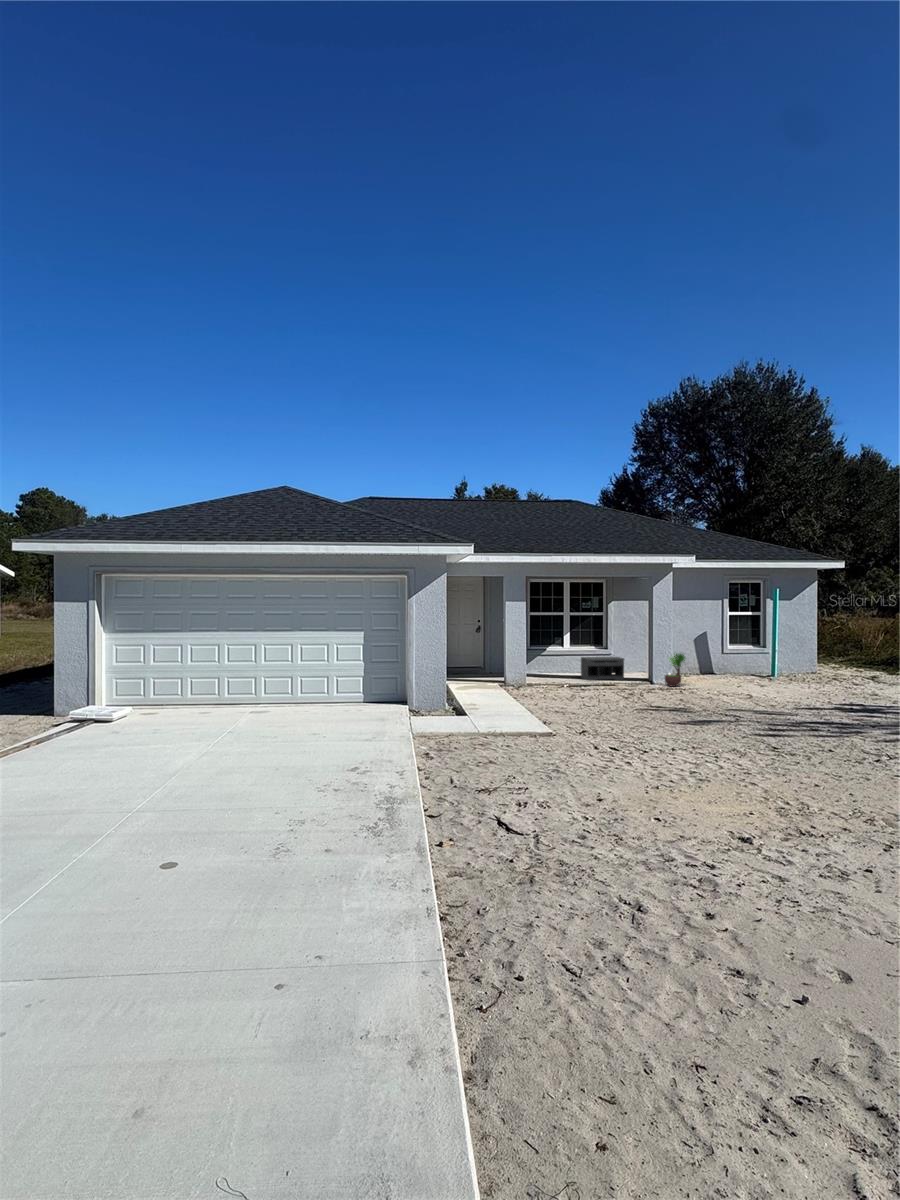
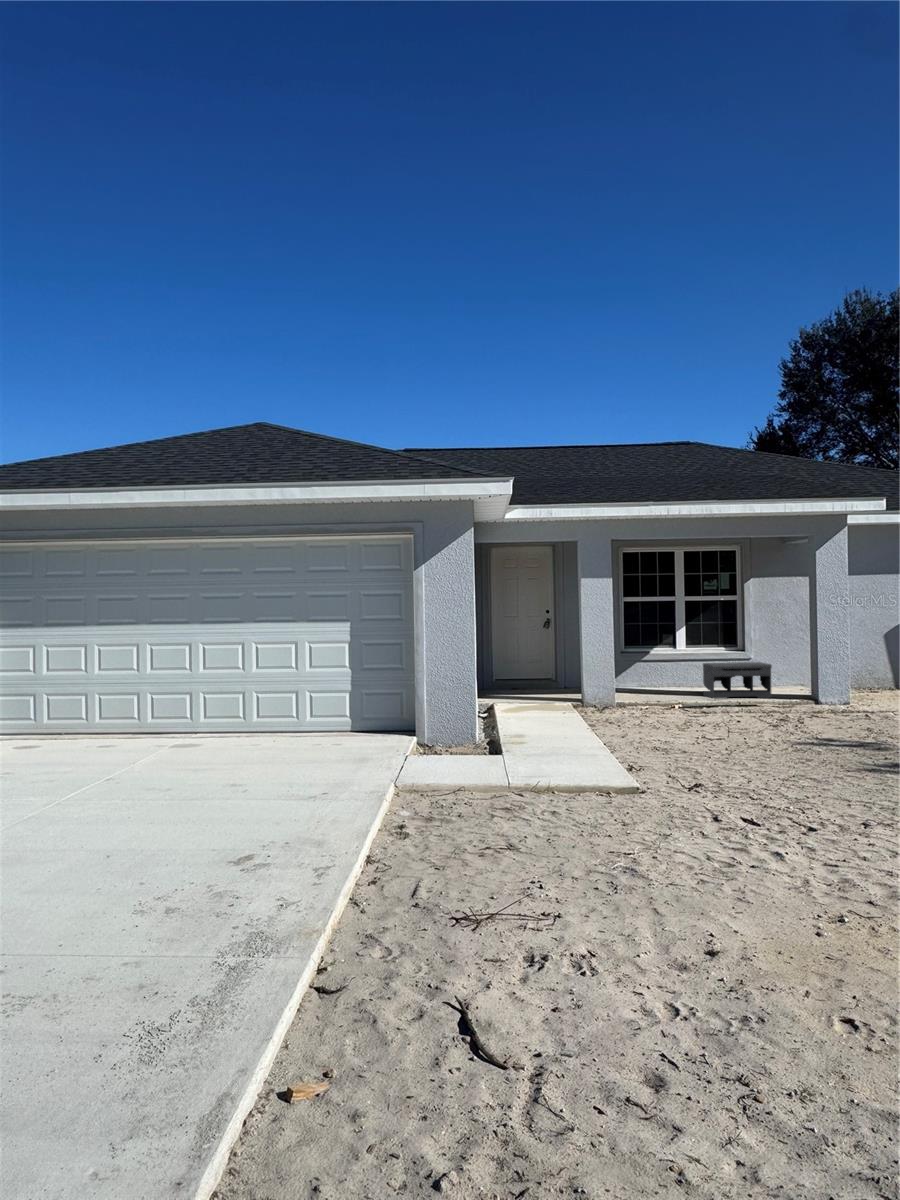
potted tree: present [665,654,685,687] -> none [837,649,873,708]

